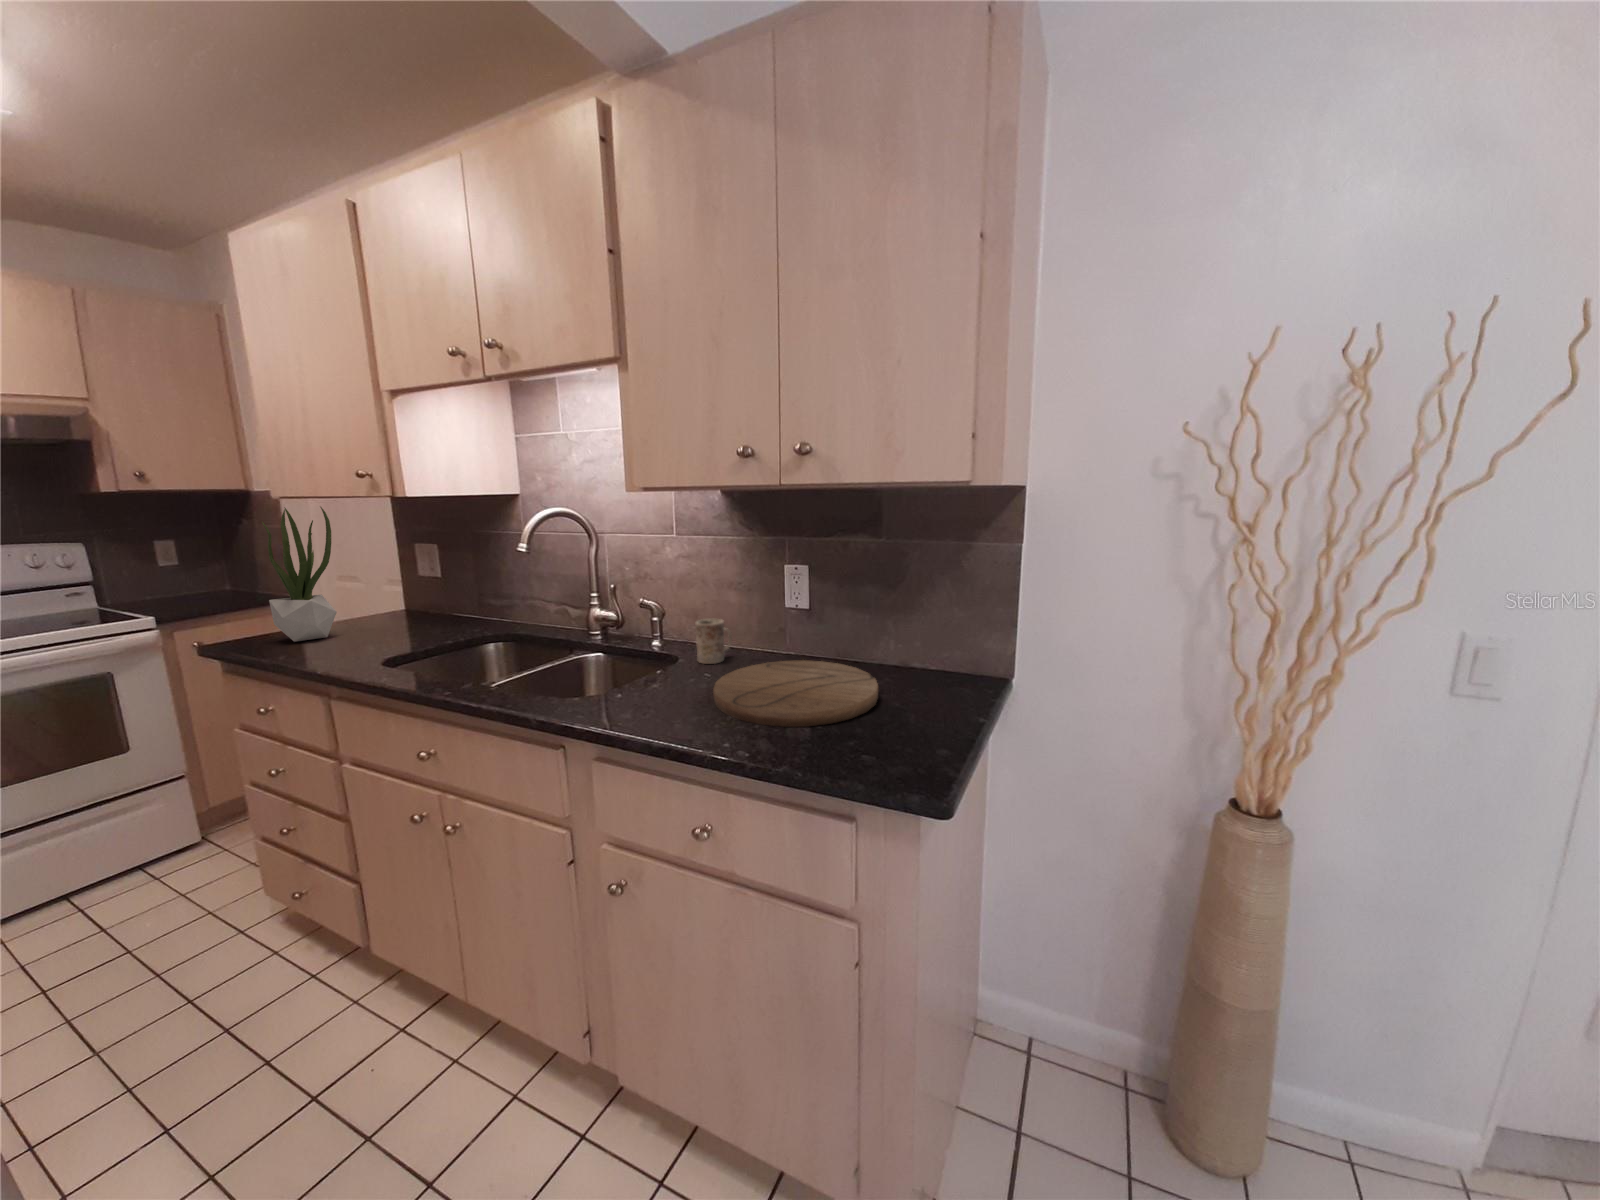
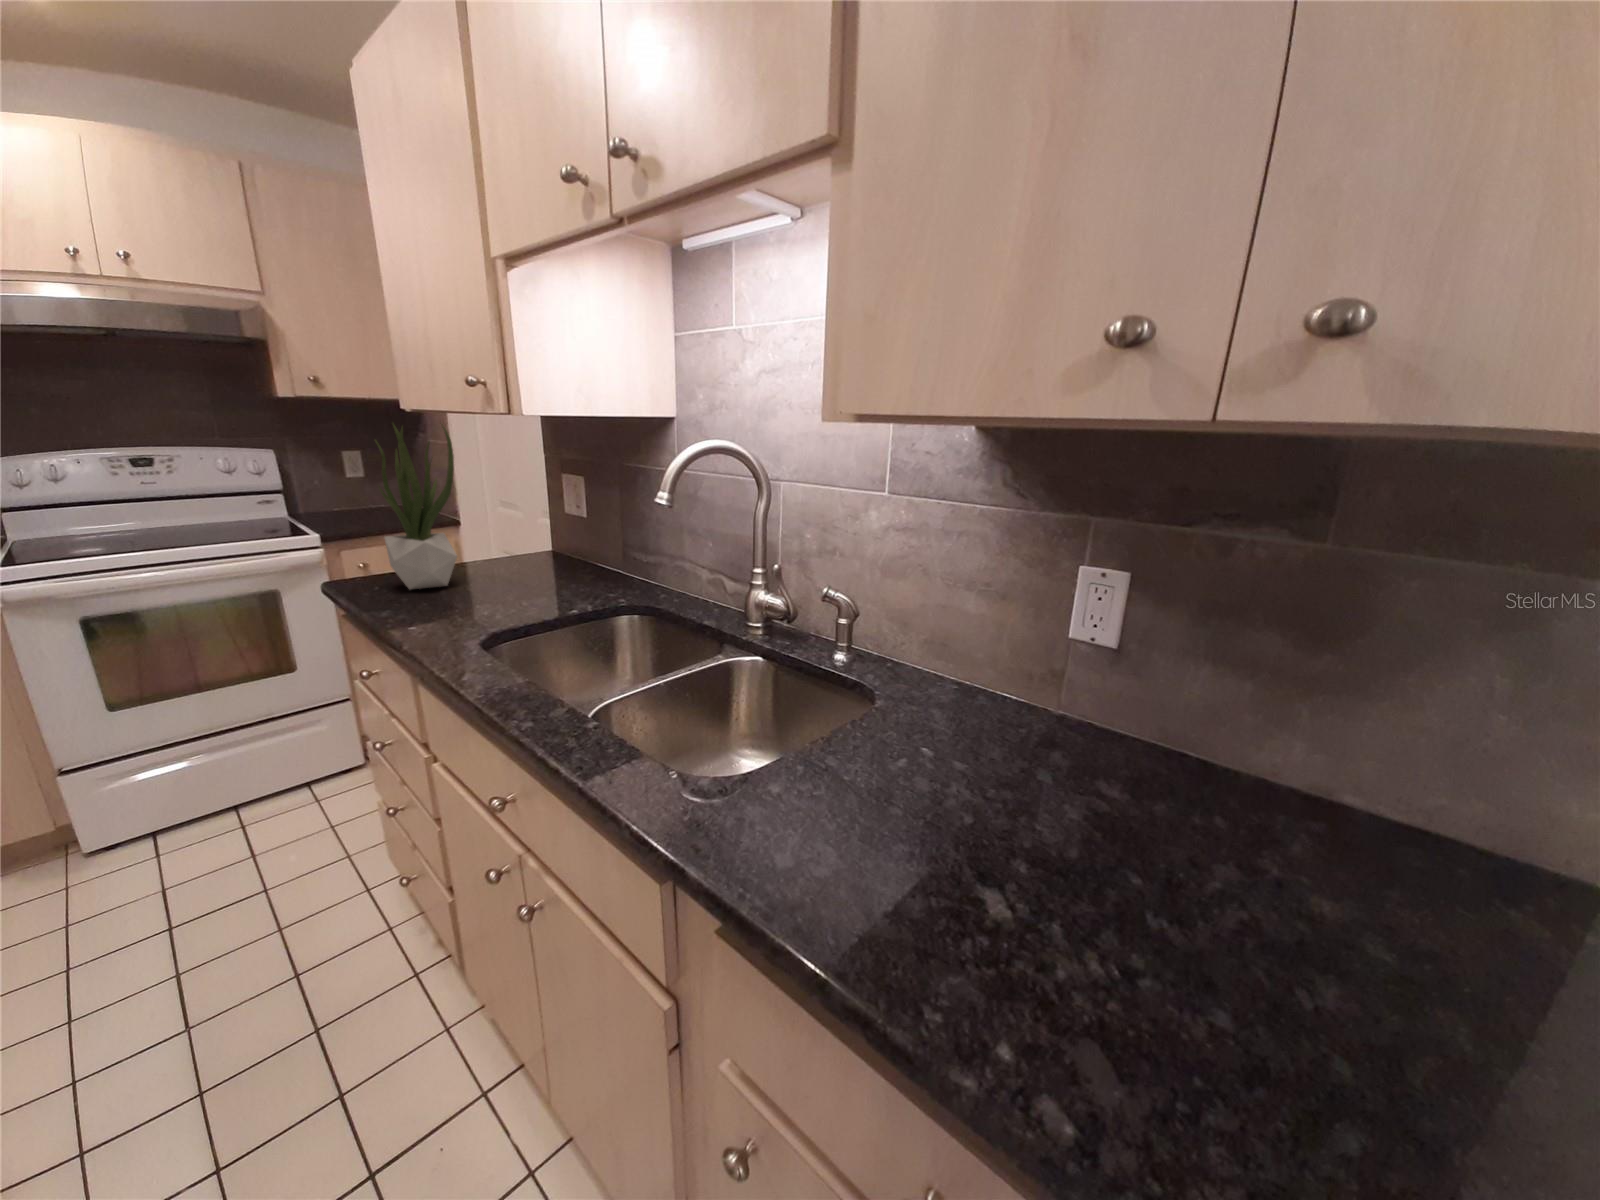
mug: present [696,619,732,664] -> none [906,641,967,720]
cutting board: present [713,660,878,727] -> none [956,748,1348,1010]

